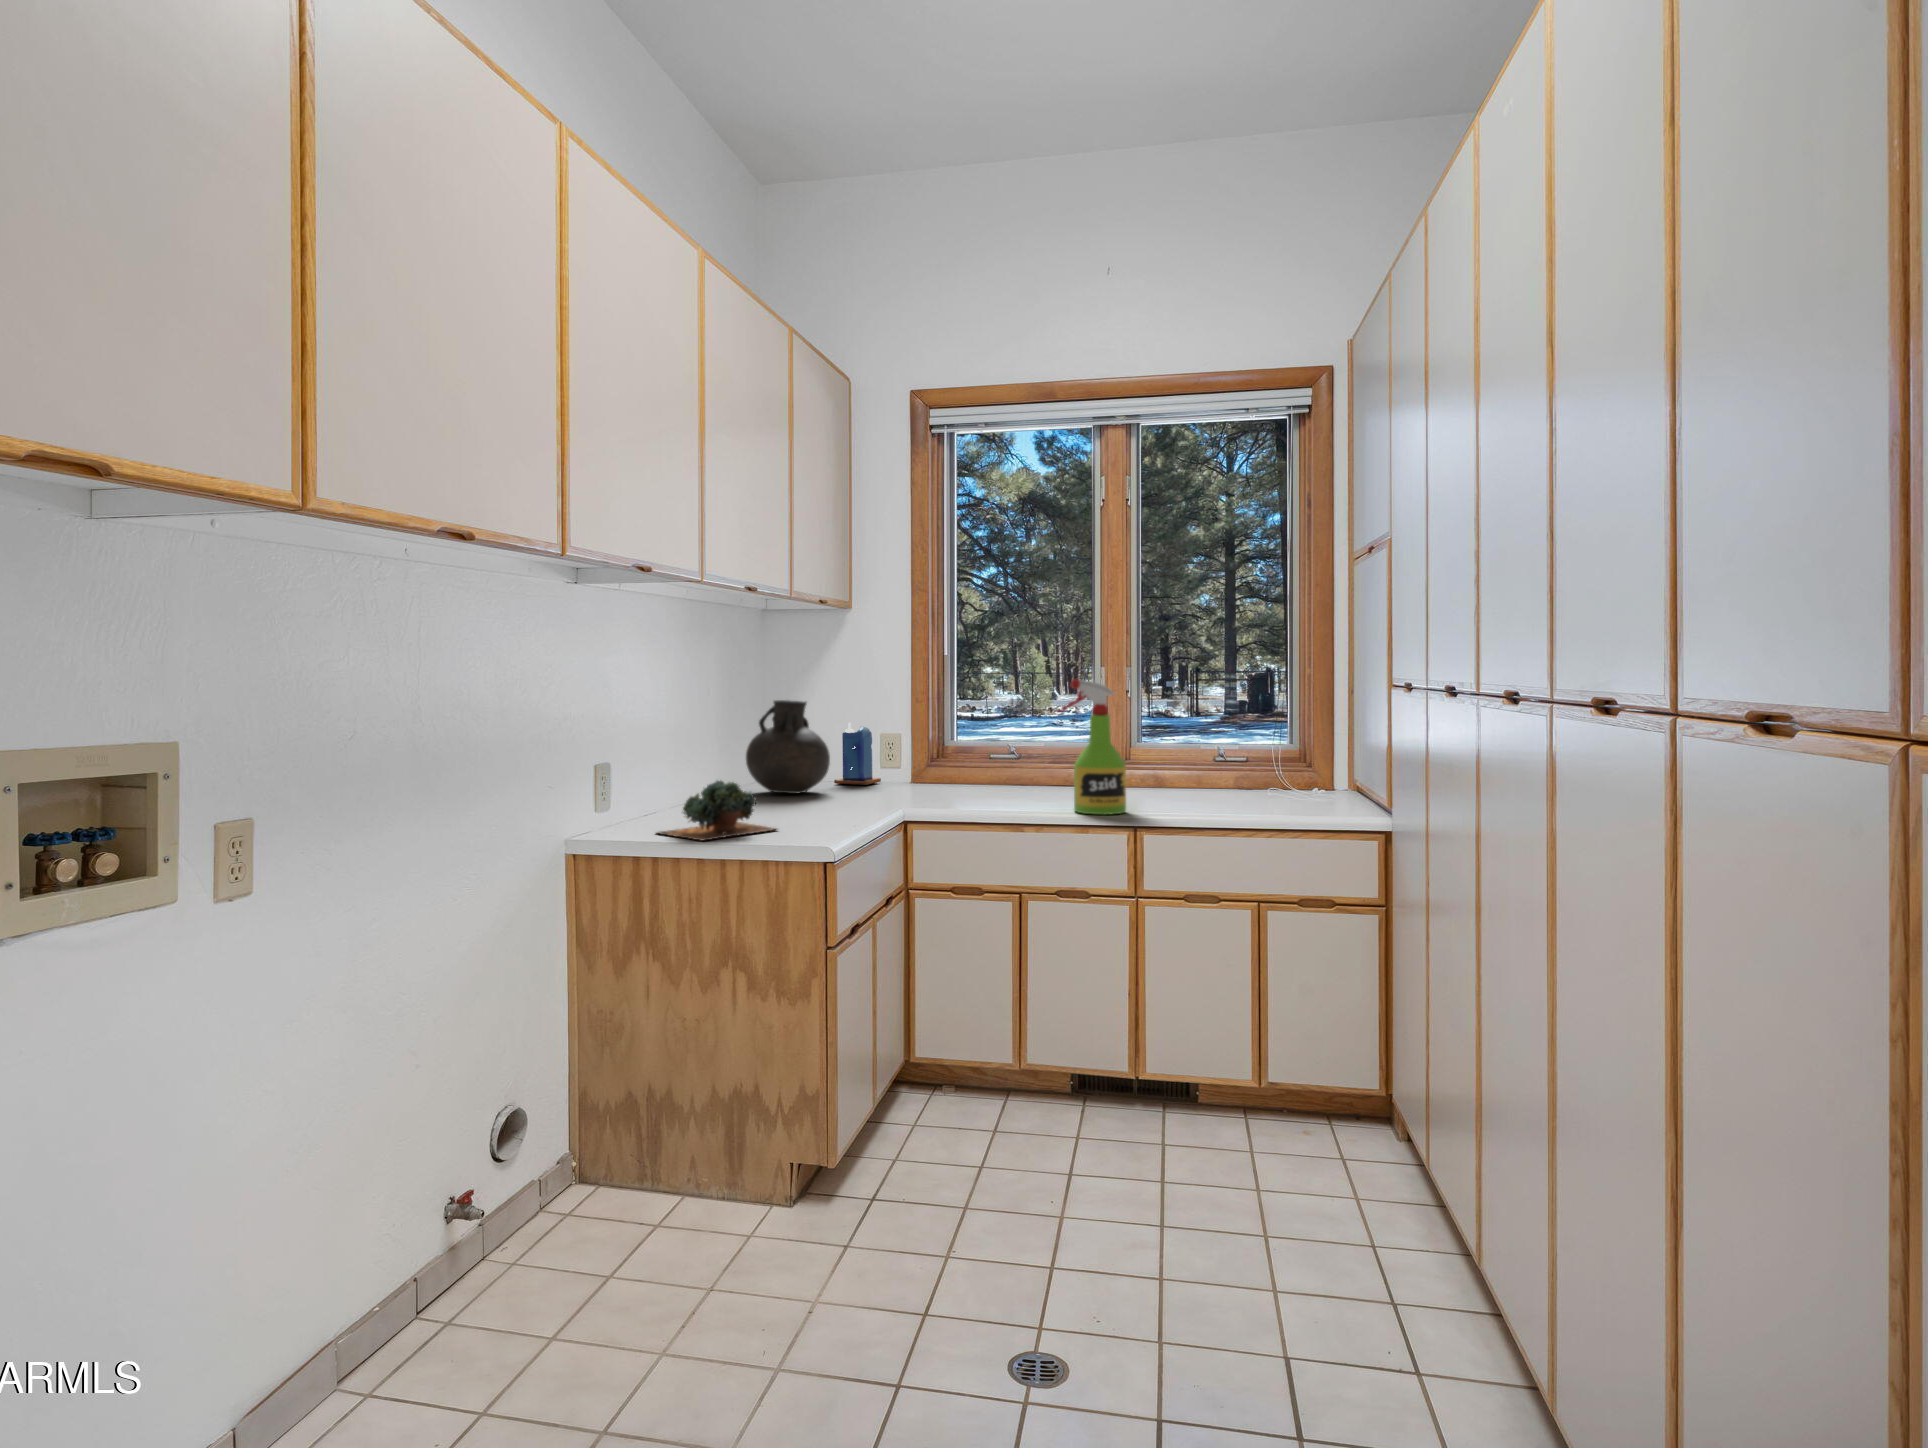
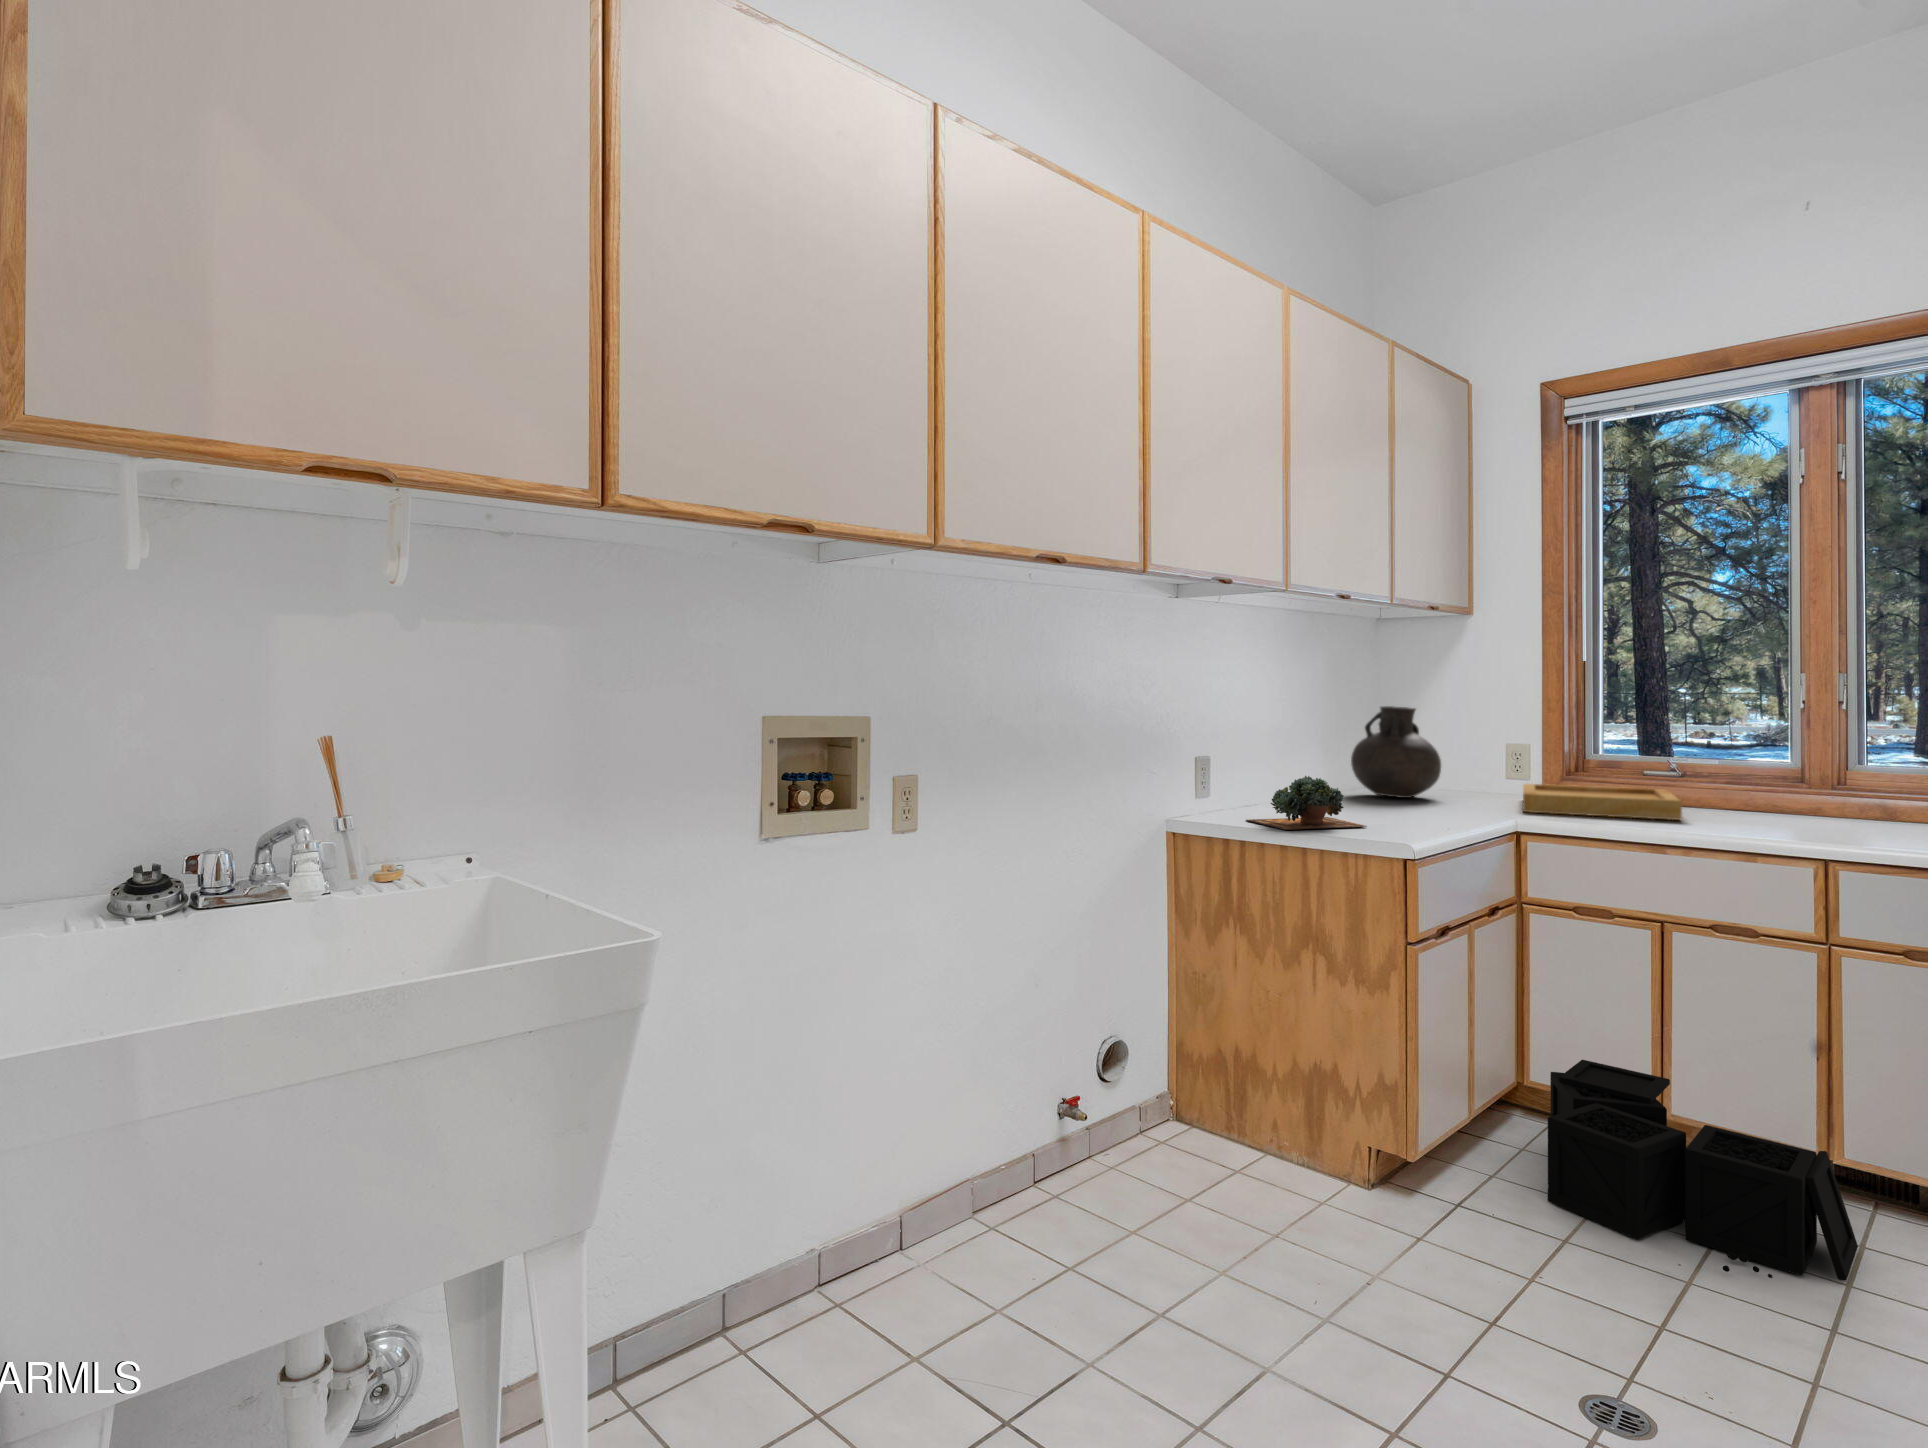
spray bottle: present [1059,679,1126,815] -> none [1714,686,1816,843]
candle: present [834,722,881,785] -> none [1450,730,1505,795]
tray: none [898,771,1028,801] -> present [1523,784,1682,820]
storage bin: none [936,1030,1162,1201] -> present [1548,1060,1858,1280]

